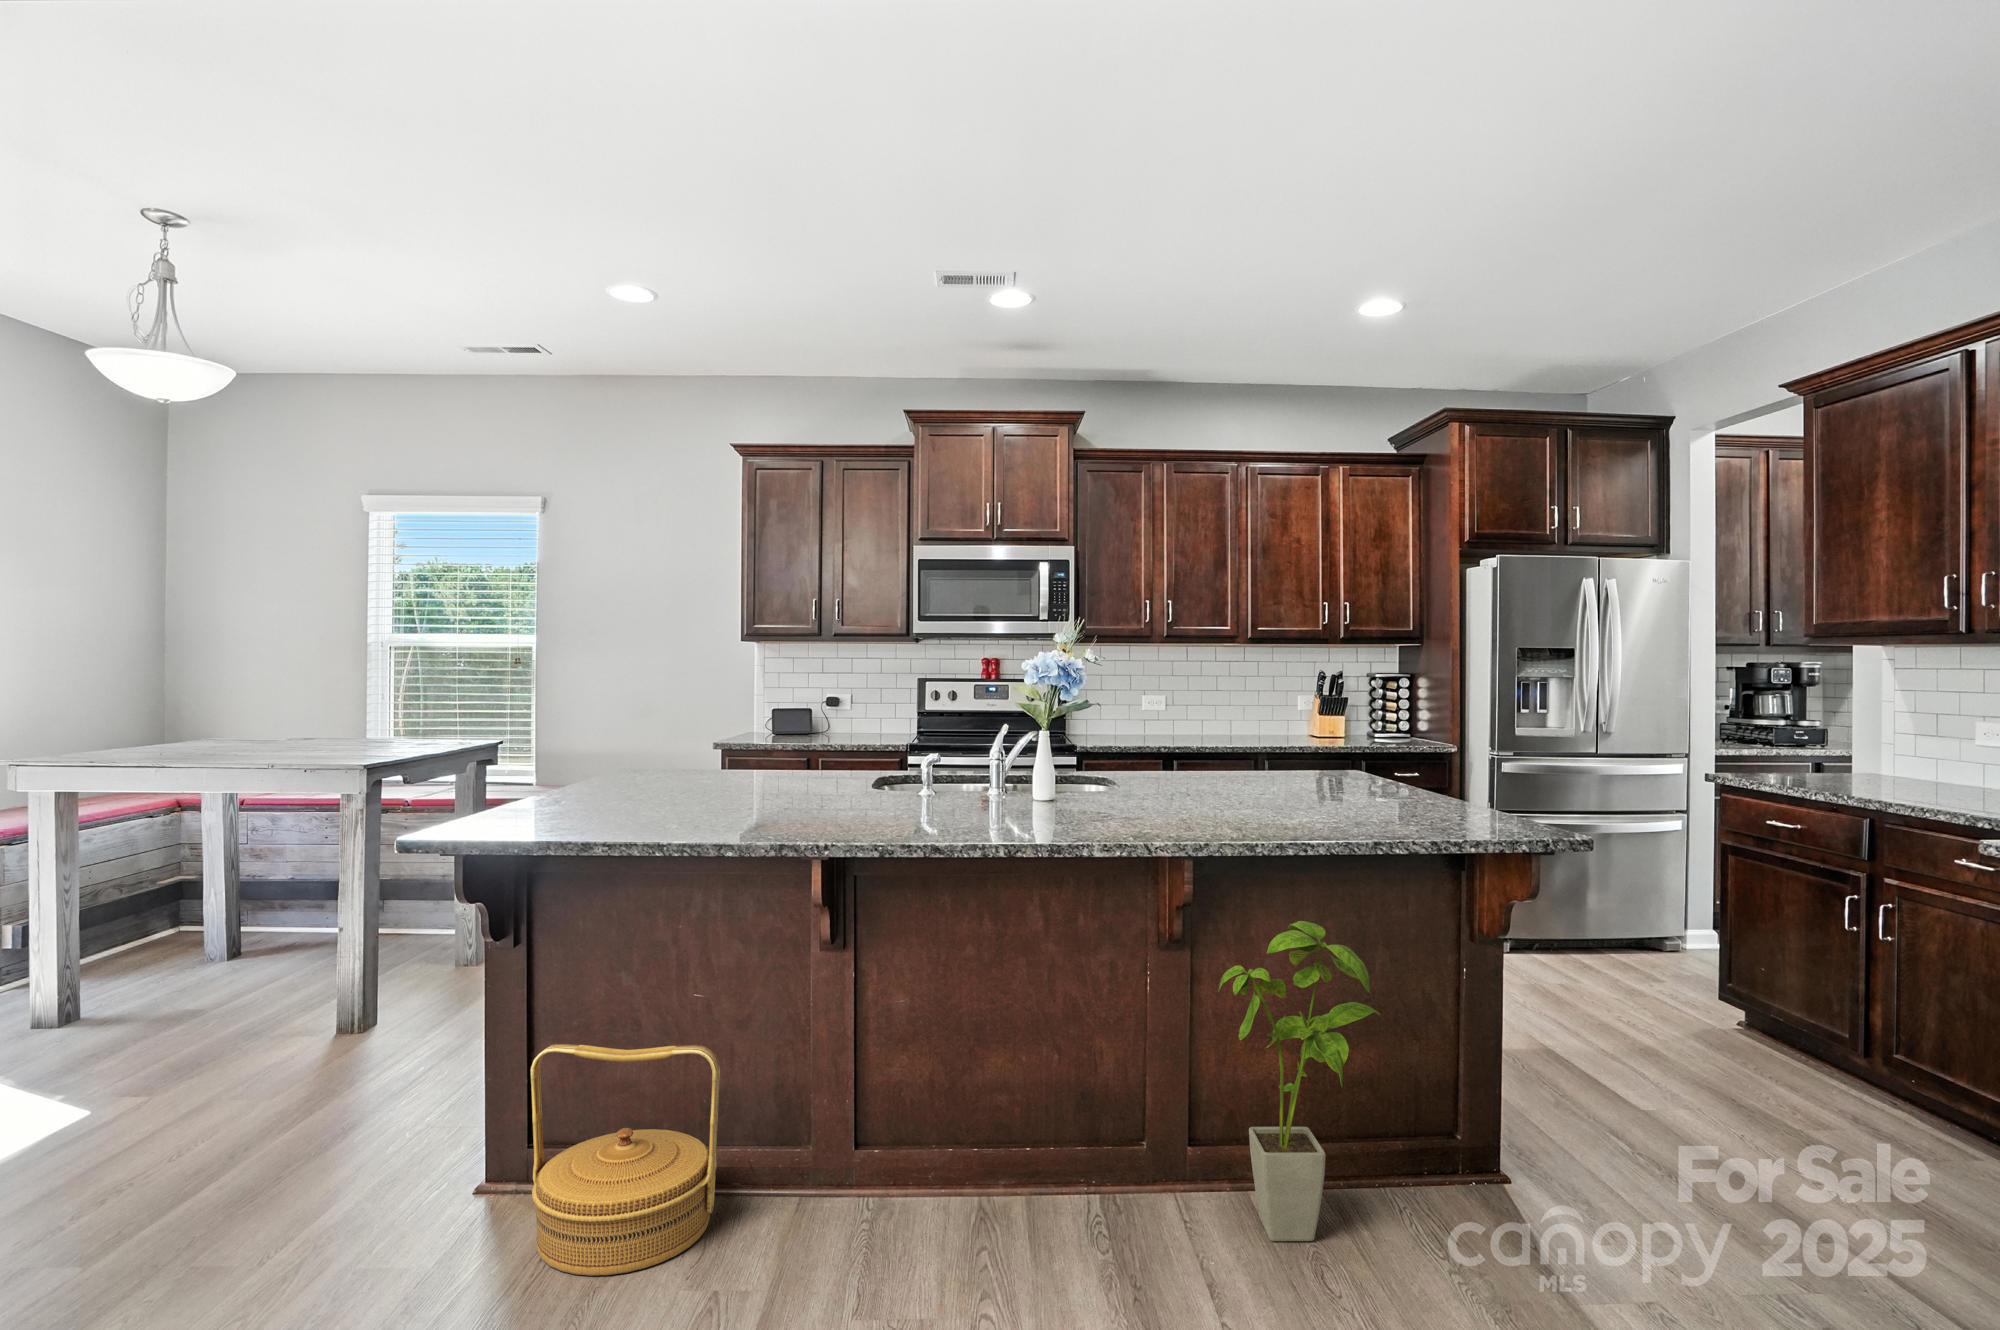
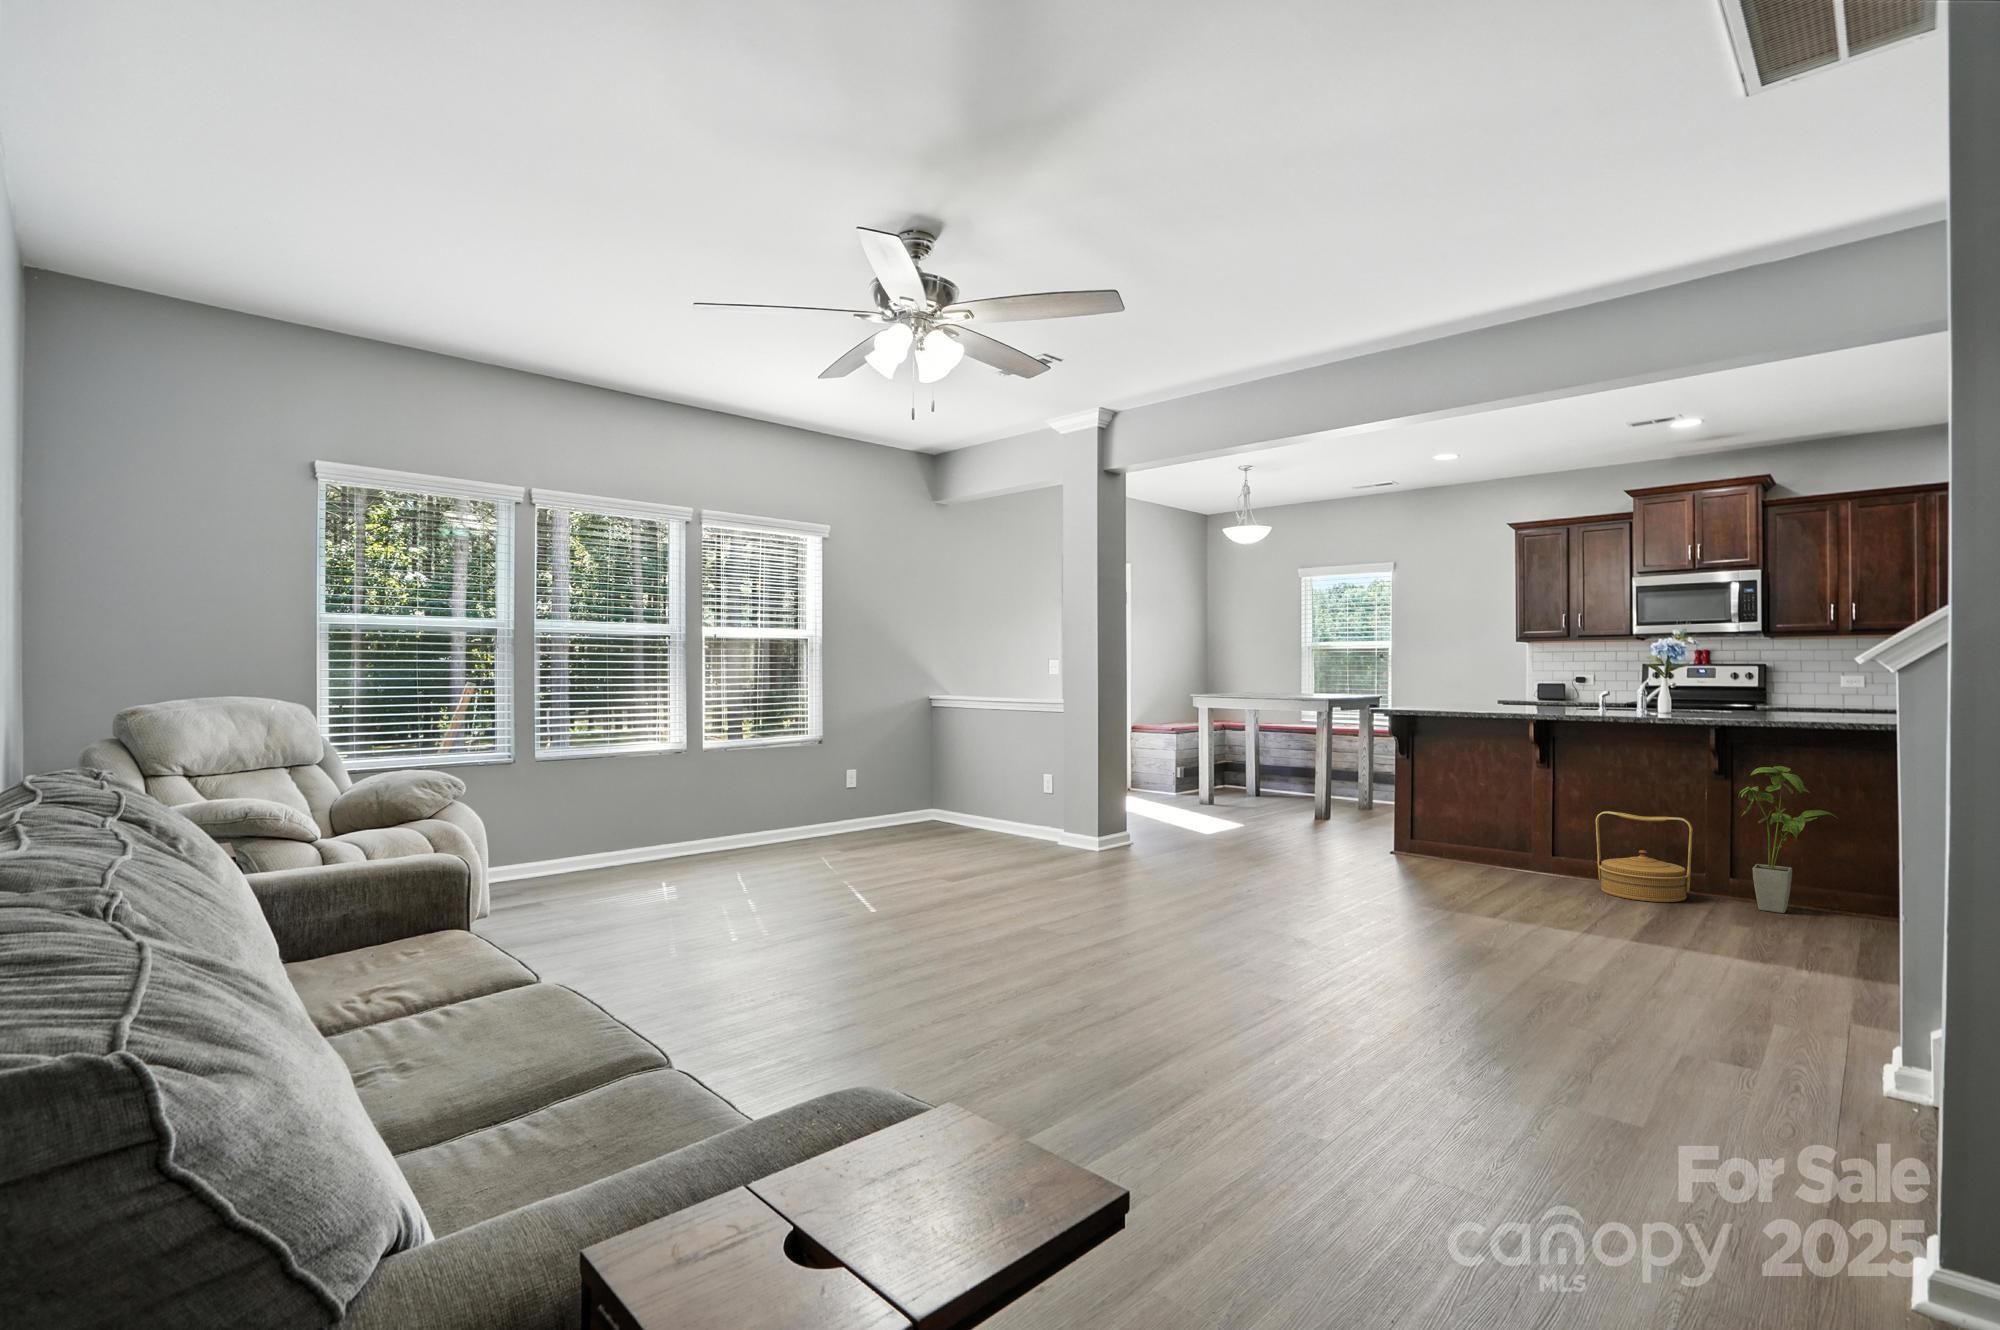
woven basket: present [530,1044,720,1276] -> present [1596,811,1693,902]

